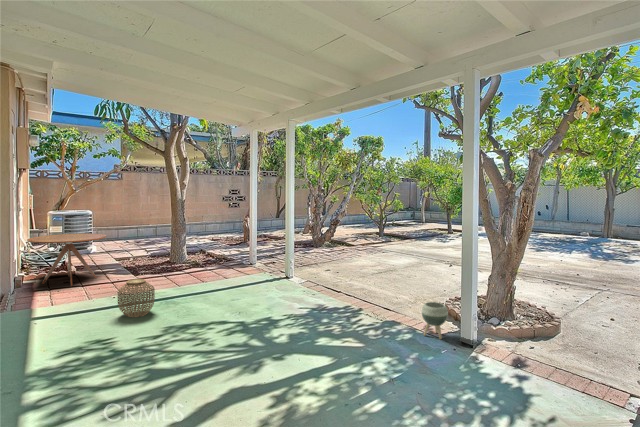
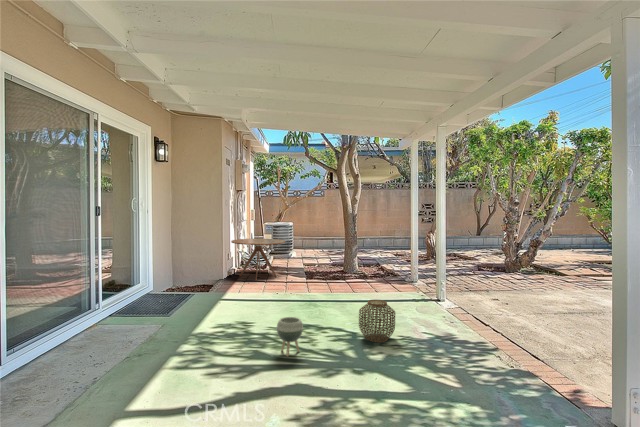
woven basket: present [117,279,155,318] -> present [359,300,395,343]
planter: present [422,302,448,339] -> present [277,317,303,356]

